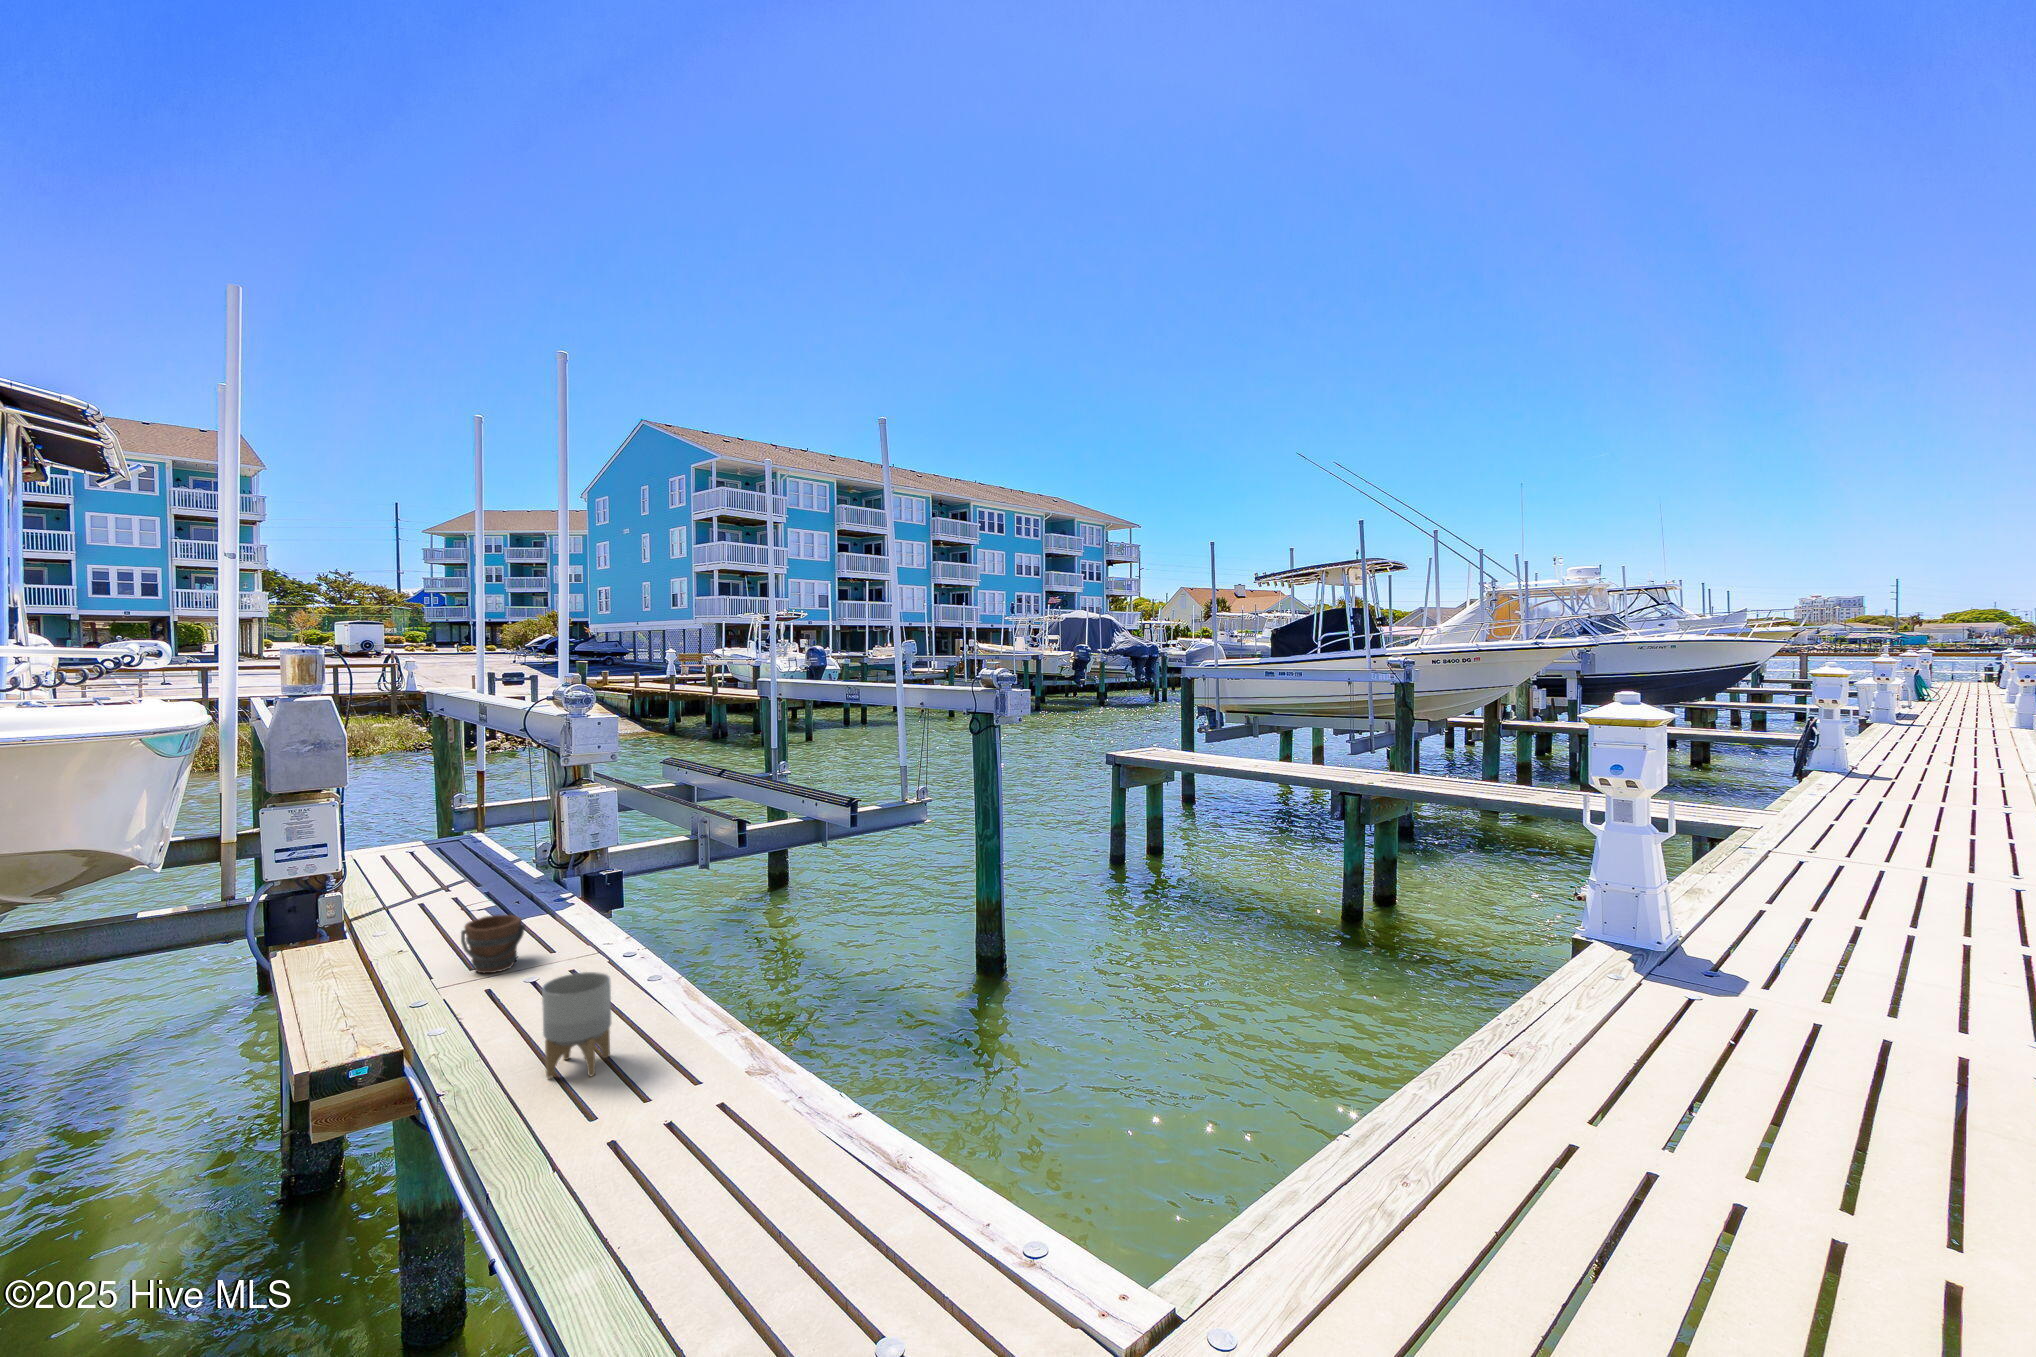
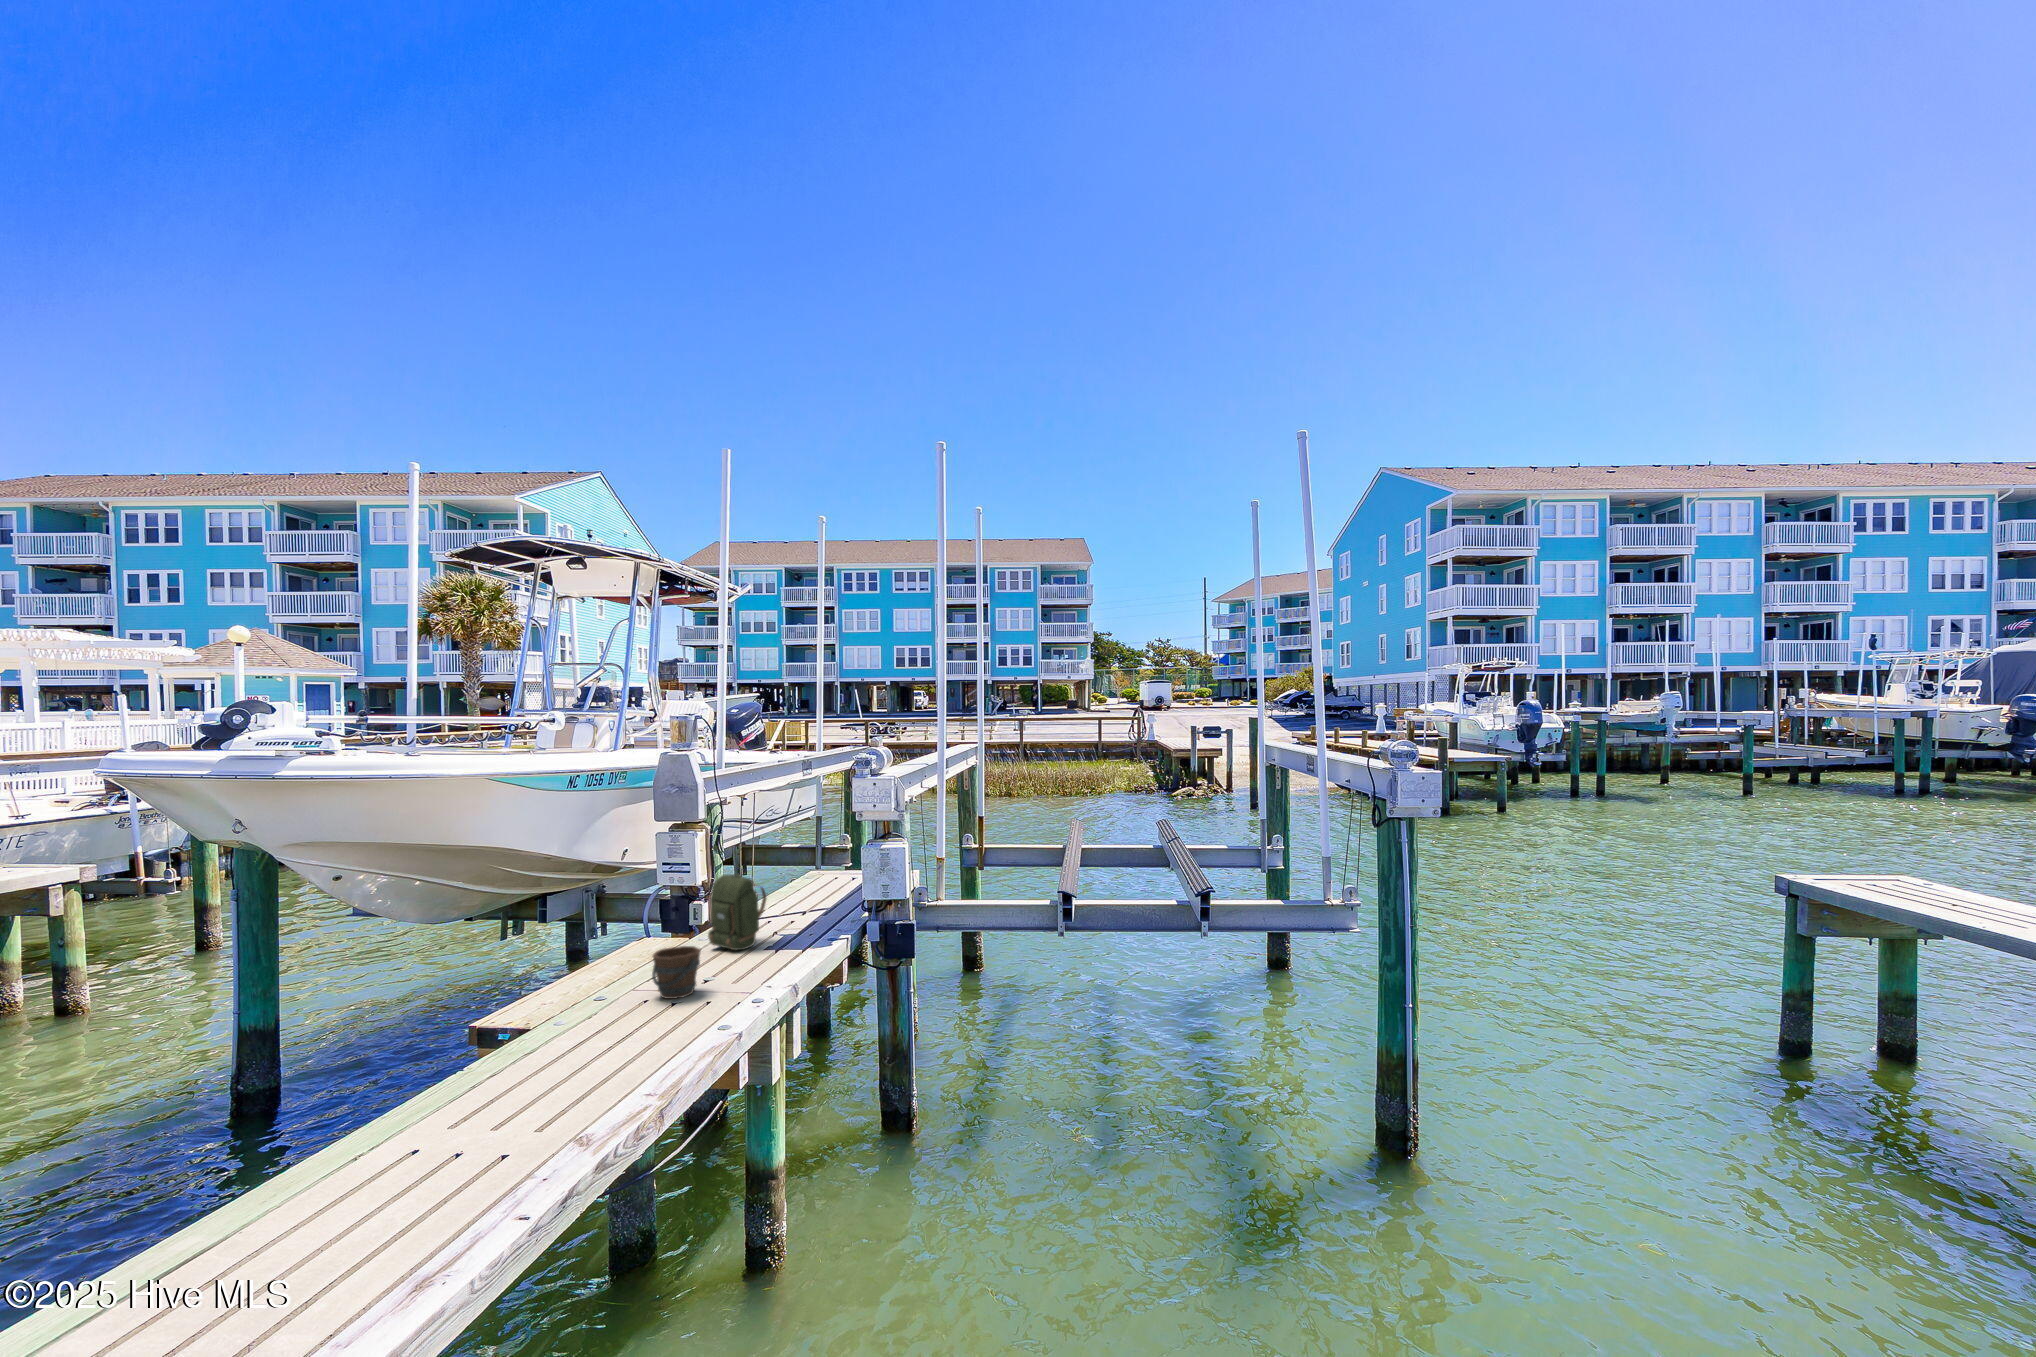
backpack: none [405,842,476,927] -> present [708,874,766,950]
planter: present [542,972,611,1078] -> none [481,1014,548,1119]

